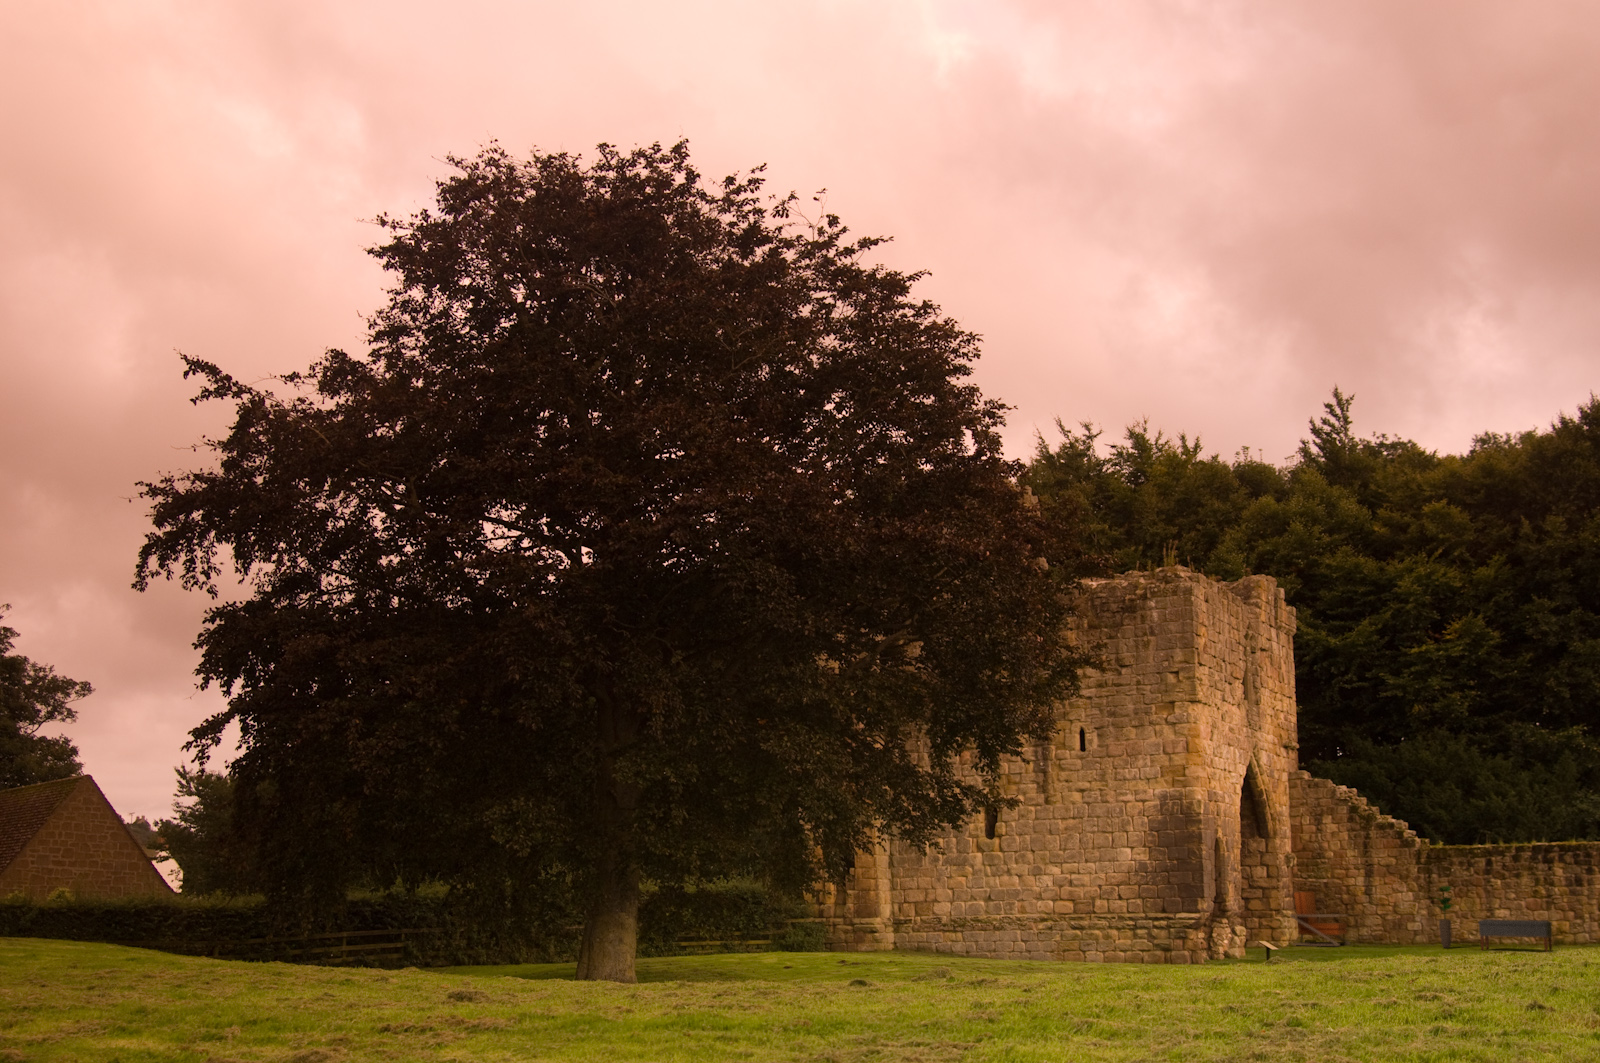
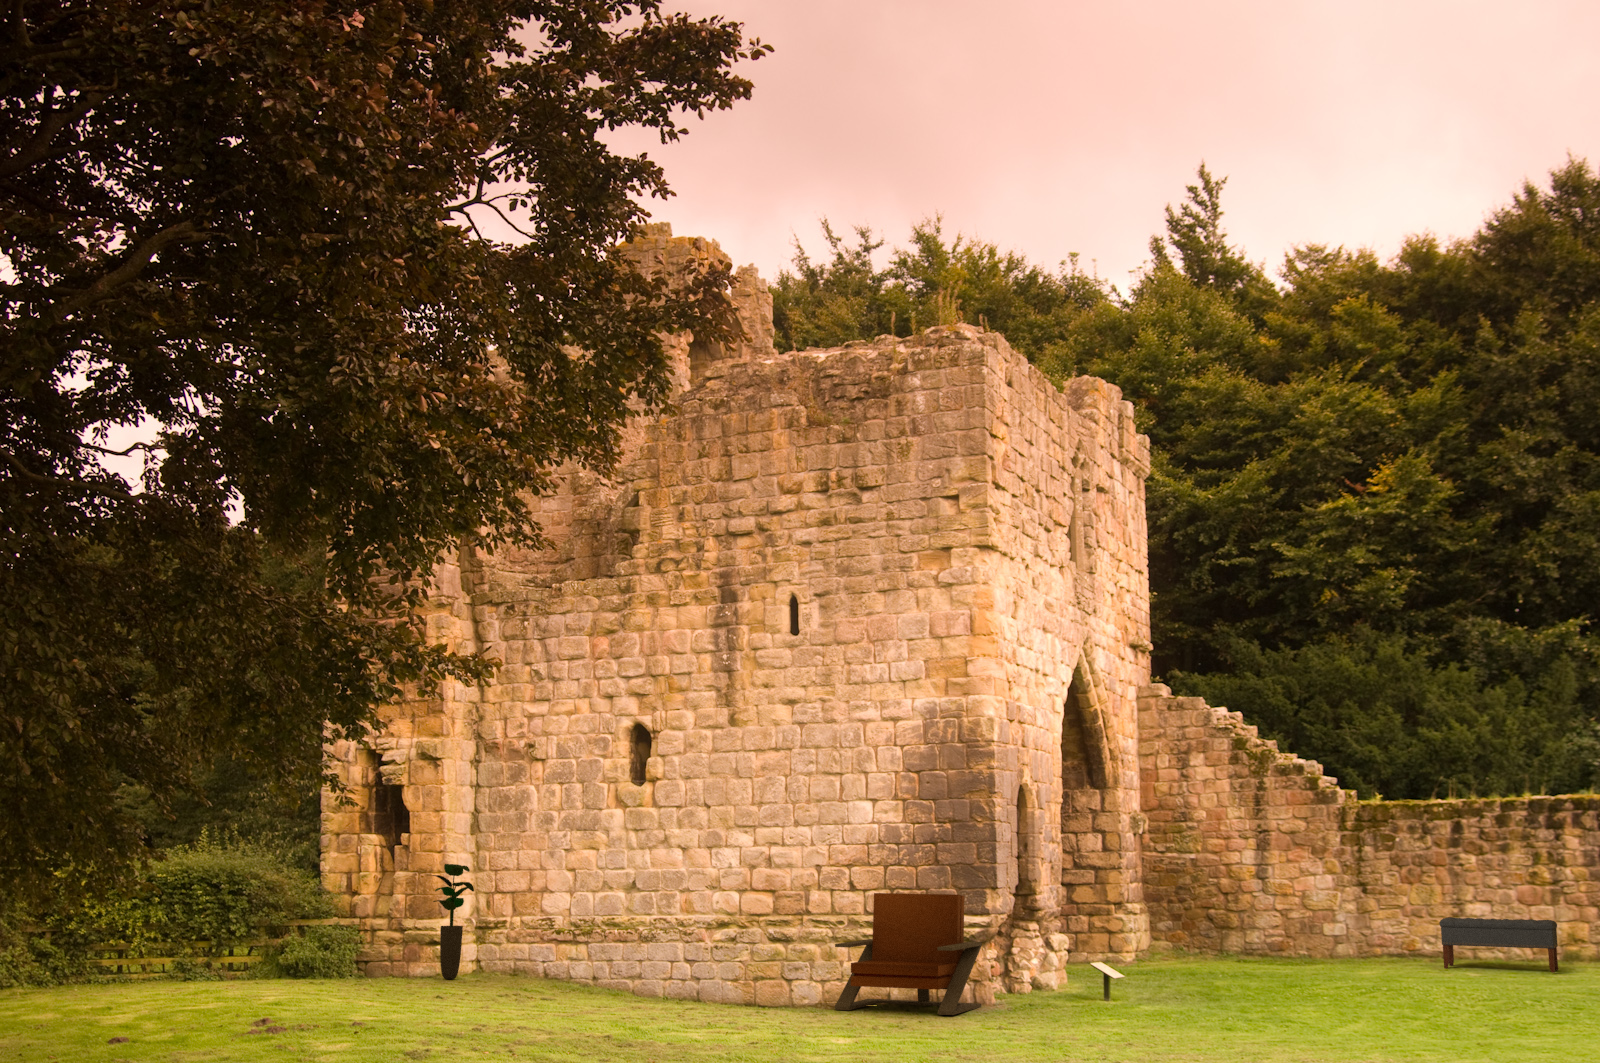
potted plant: present [1438,886,1452,948] -> present [432,864,474,979]
lounge chair: present [1290,892,1350,946] -> present [835,893,982,1015]

